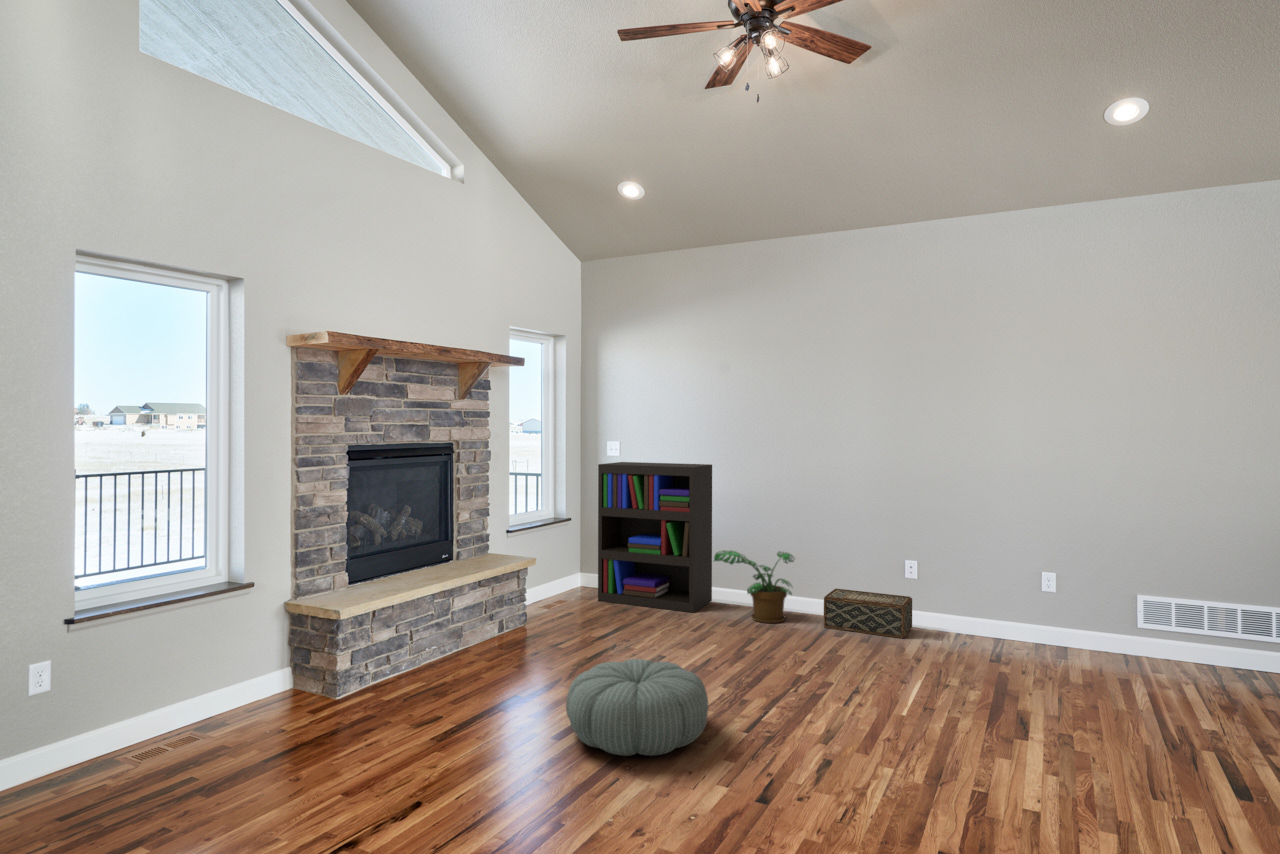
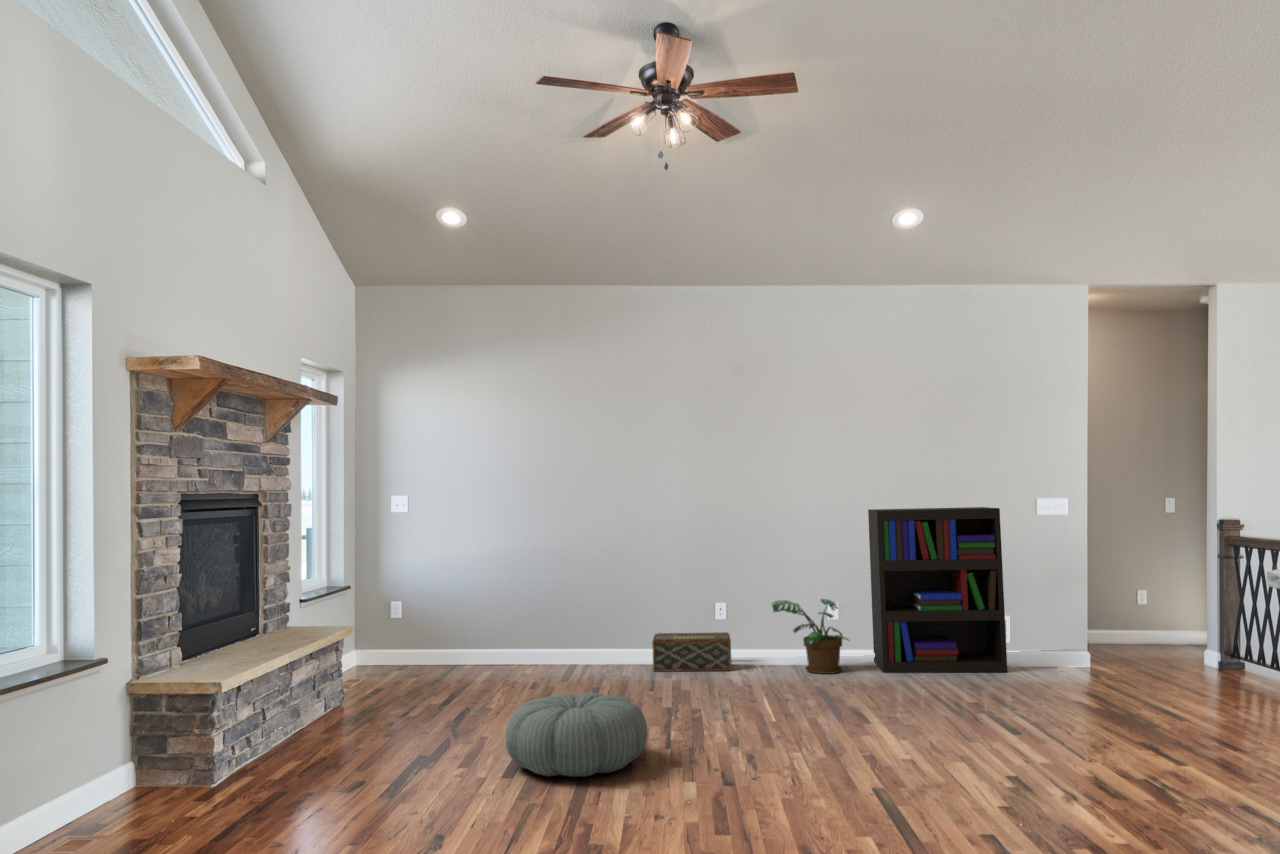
bookshelf: present [598,462,712,612] -> present [868,507,1007,673]
potted plant: present [714,550,794,623] -> present [772,599,848,674]

